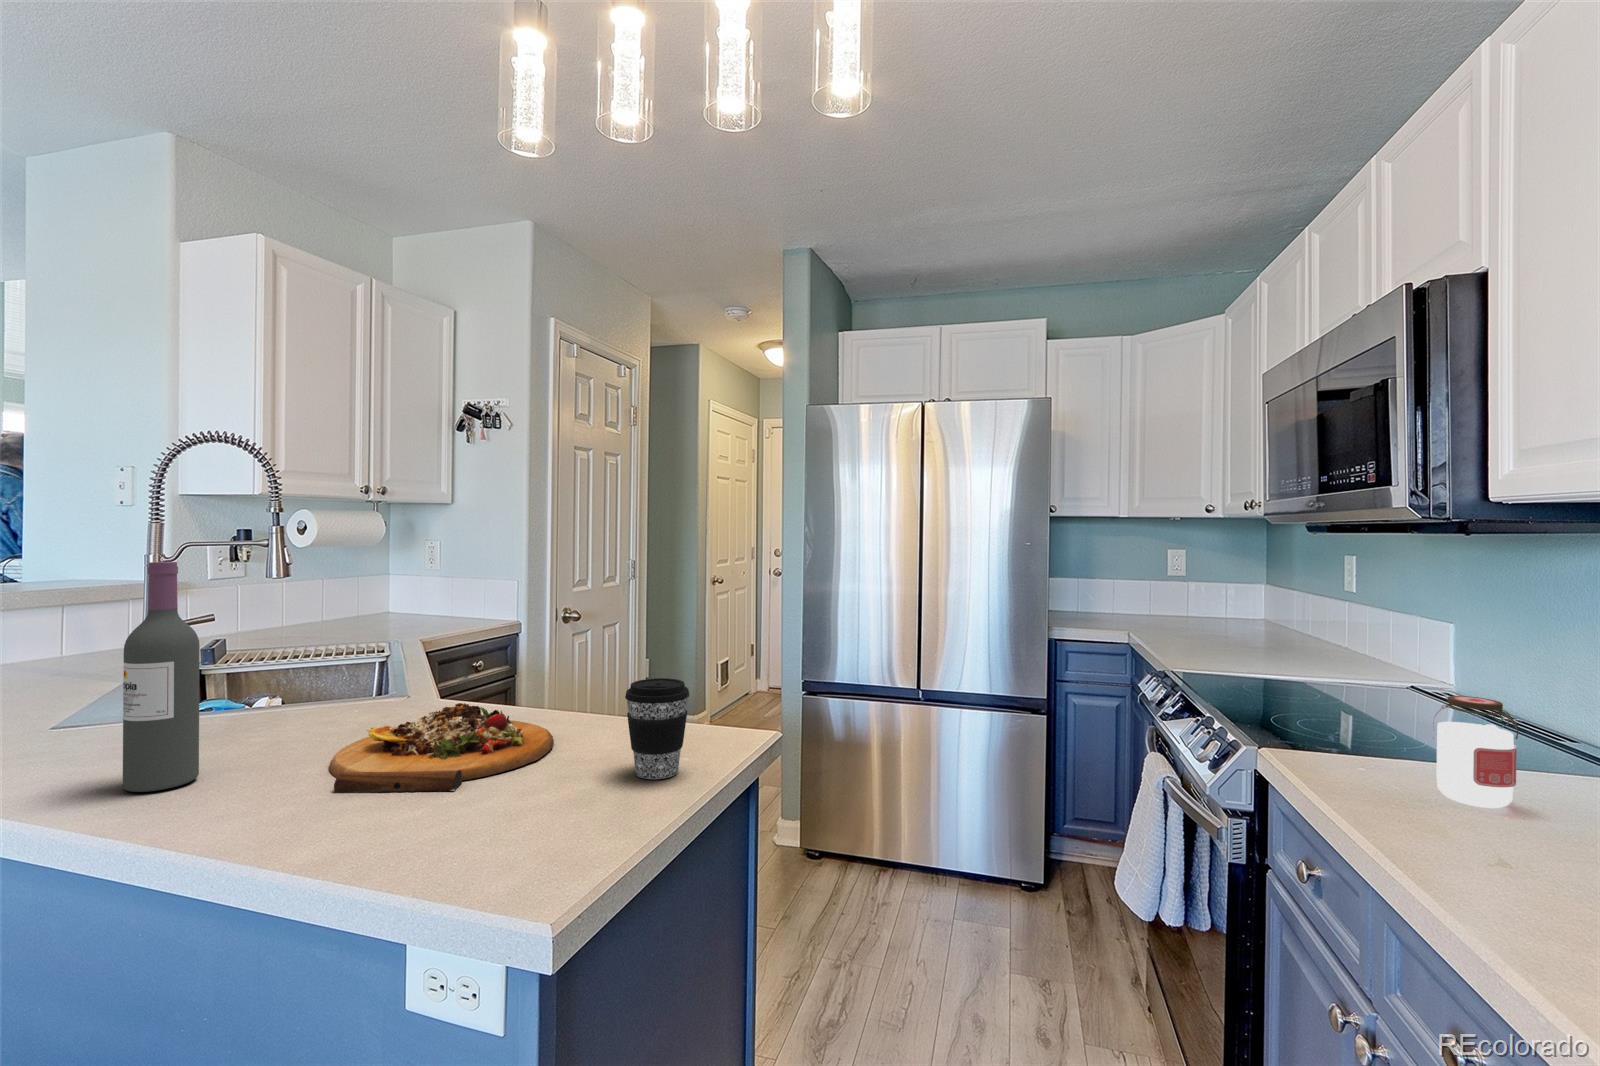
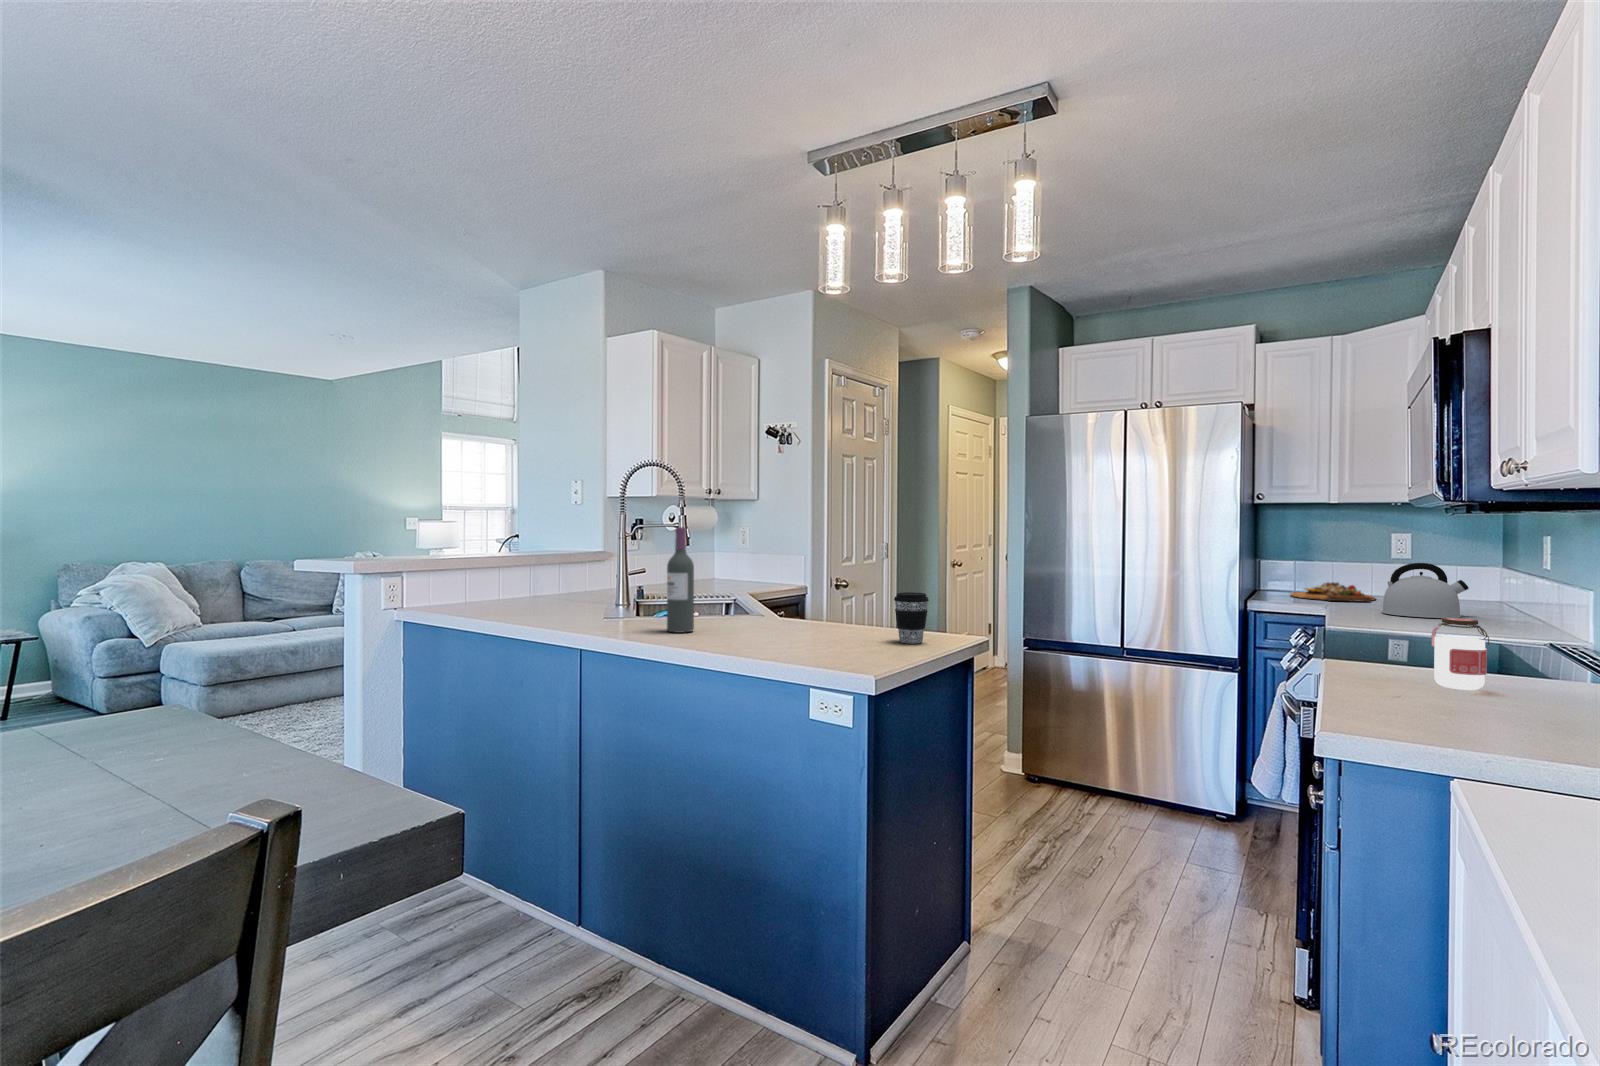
kettle: none [1190,586,1274,648] -> present [1382,563,1469,618]
cutting board: present [329,703,554,793] -> present [1291,582,1375,602]

